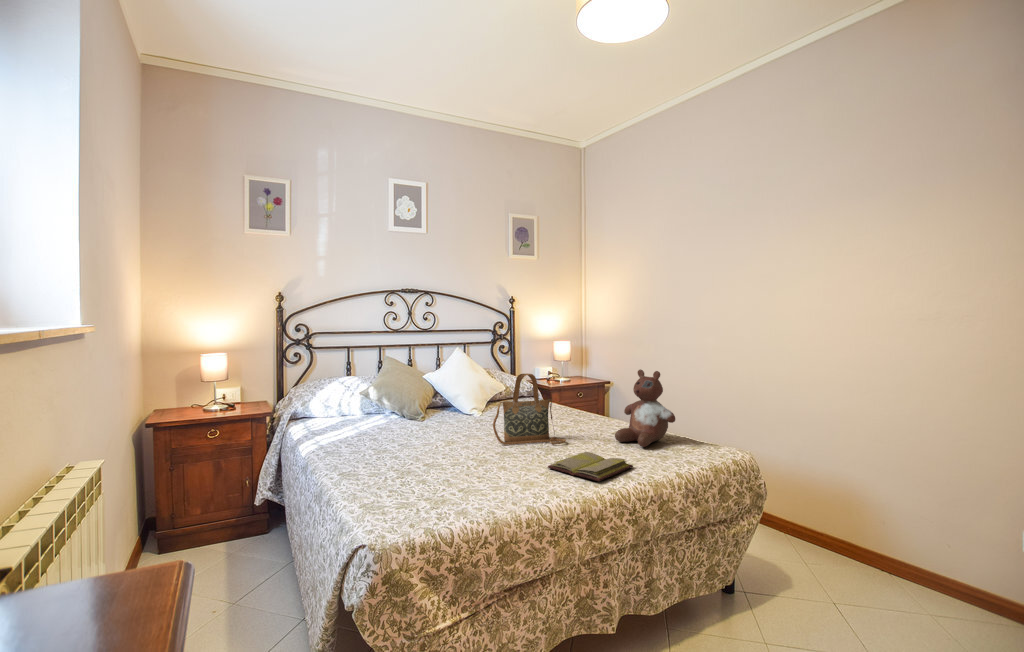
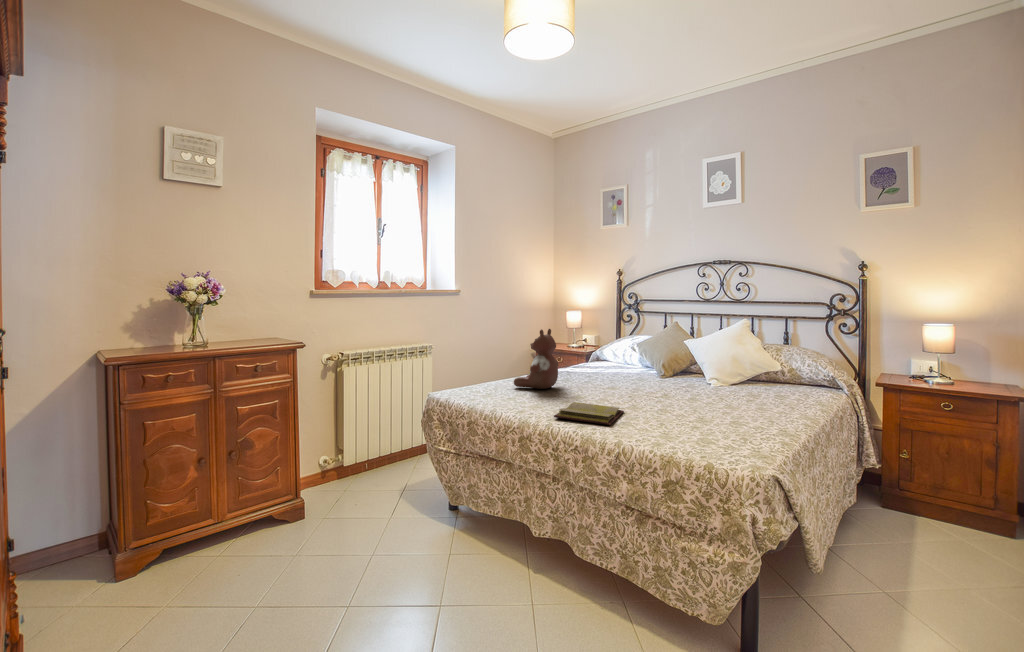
stuffed bear: present [615,369,675,447] -> present [514,329,558,389]
handbag: present [493,374,566,445] -> none [613,335,665,405]

